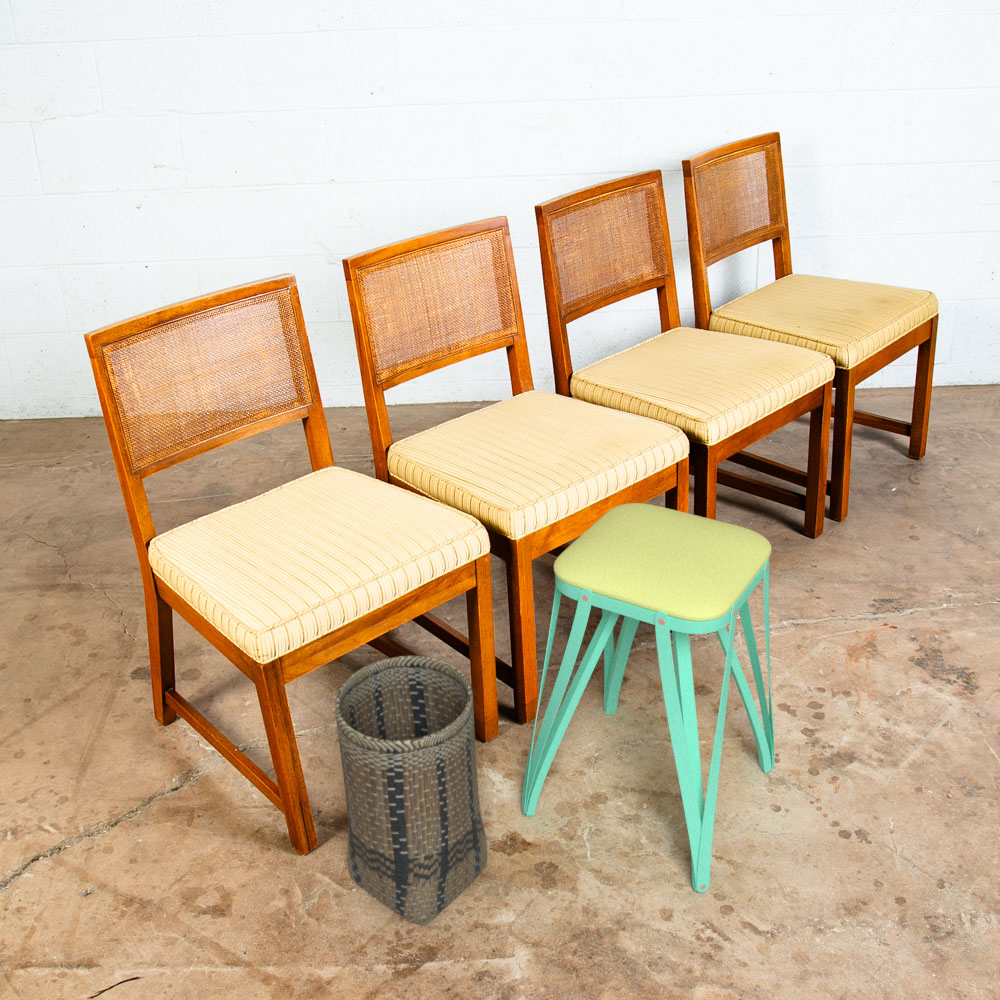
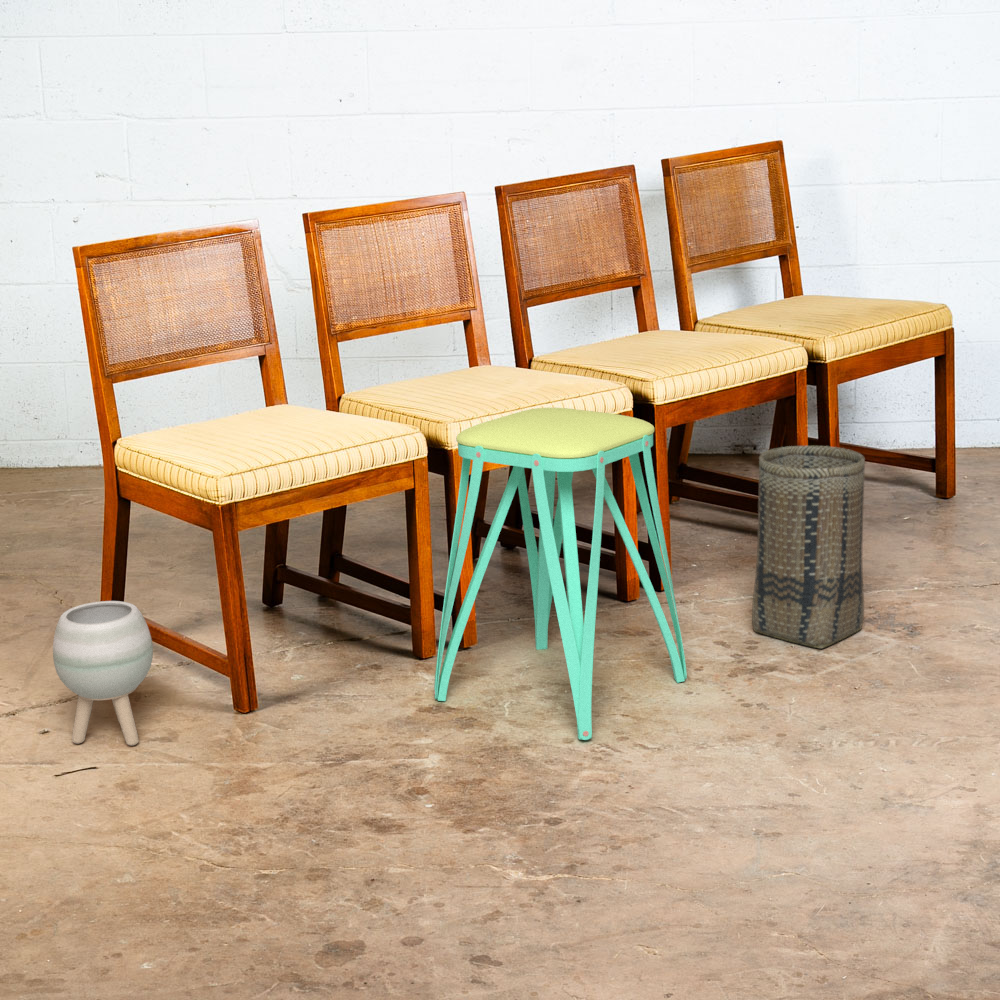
basket: present [335,656,487,925] -> present [752,446,865,649]
planter: none [105,762,221,919] -> present [53,601,153,746]

